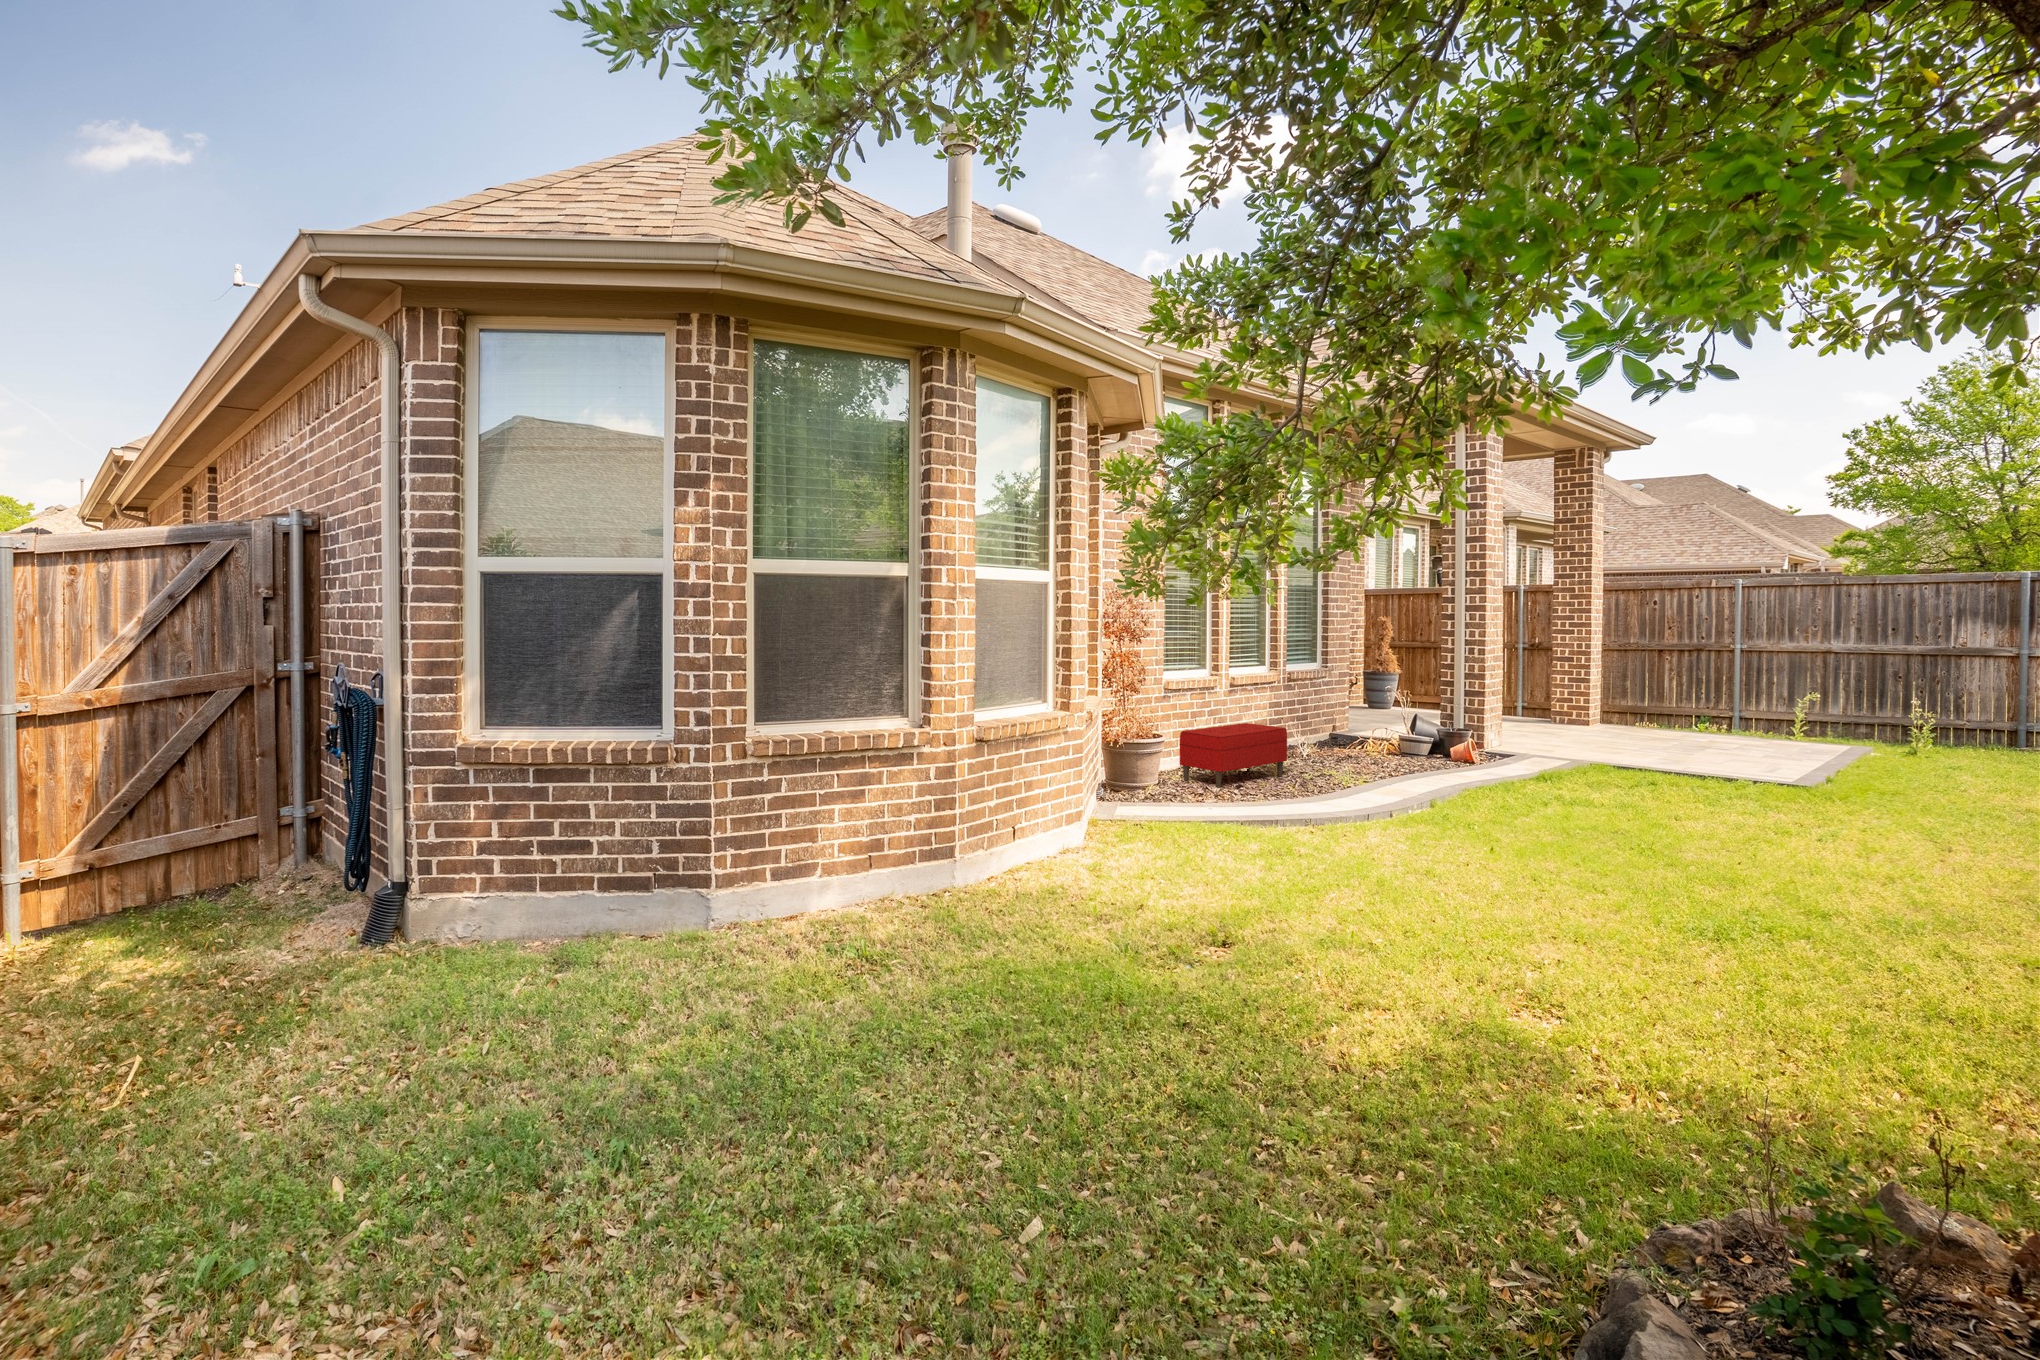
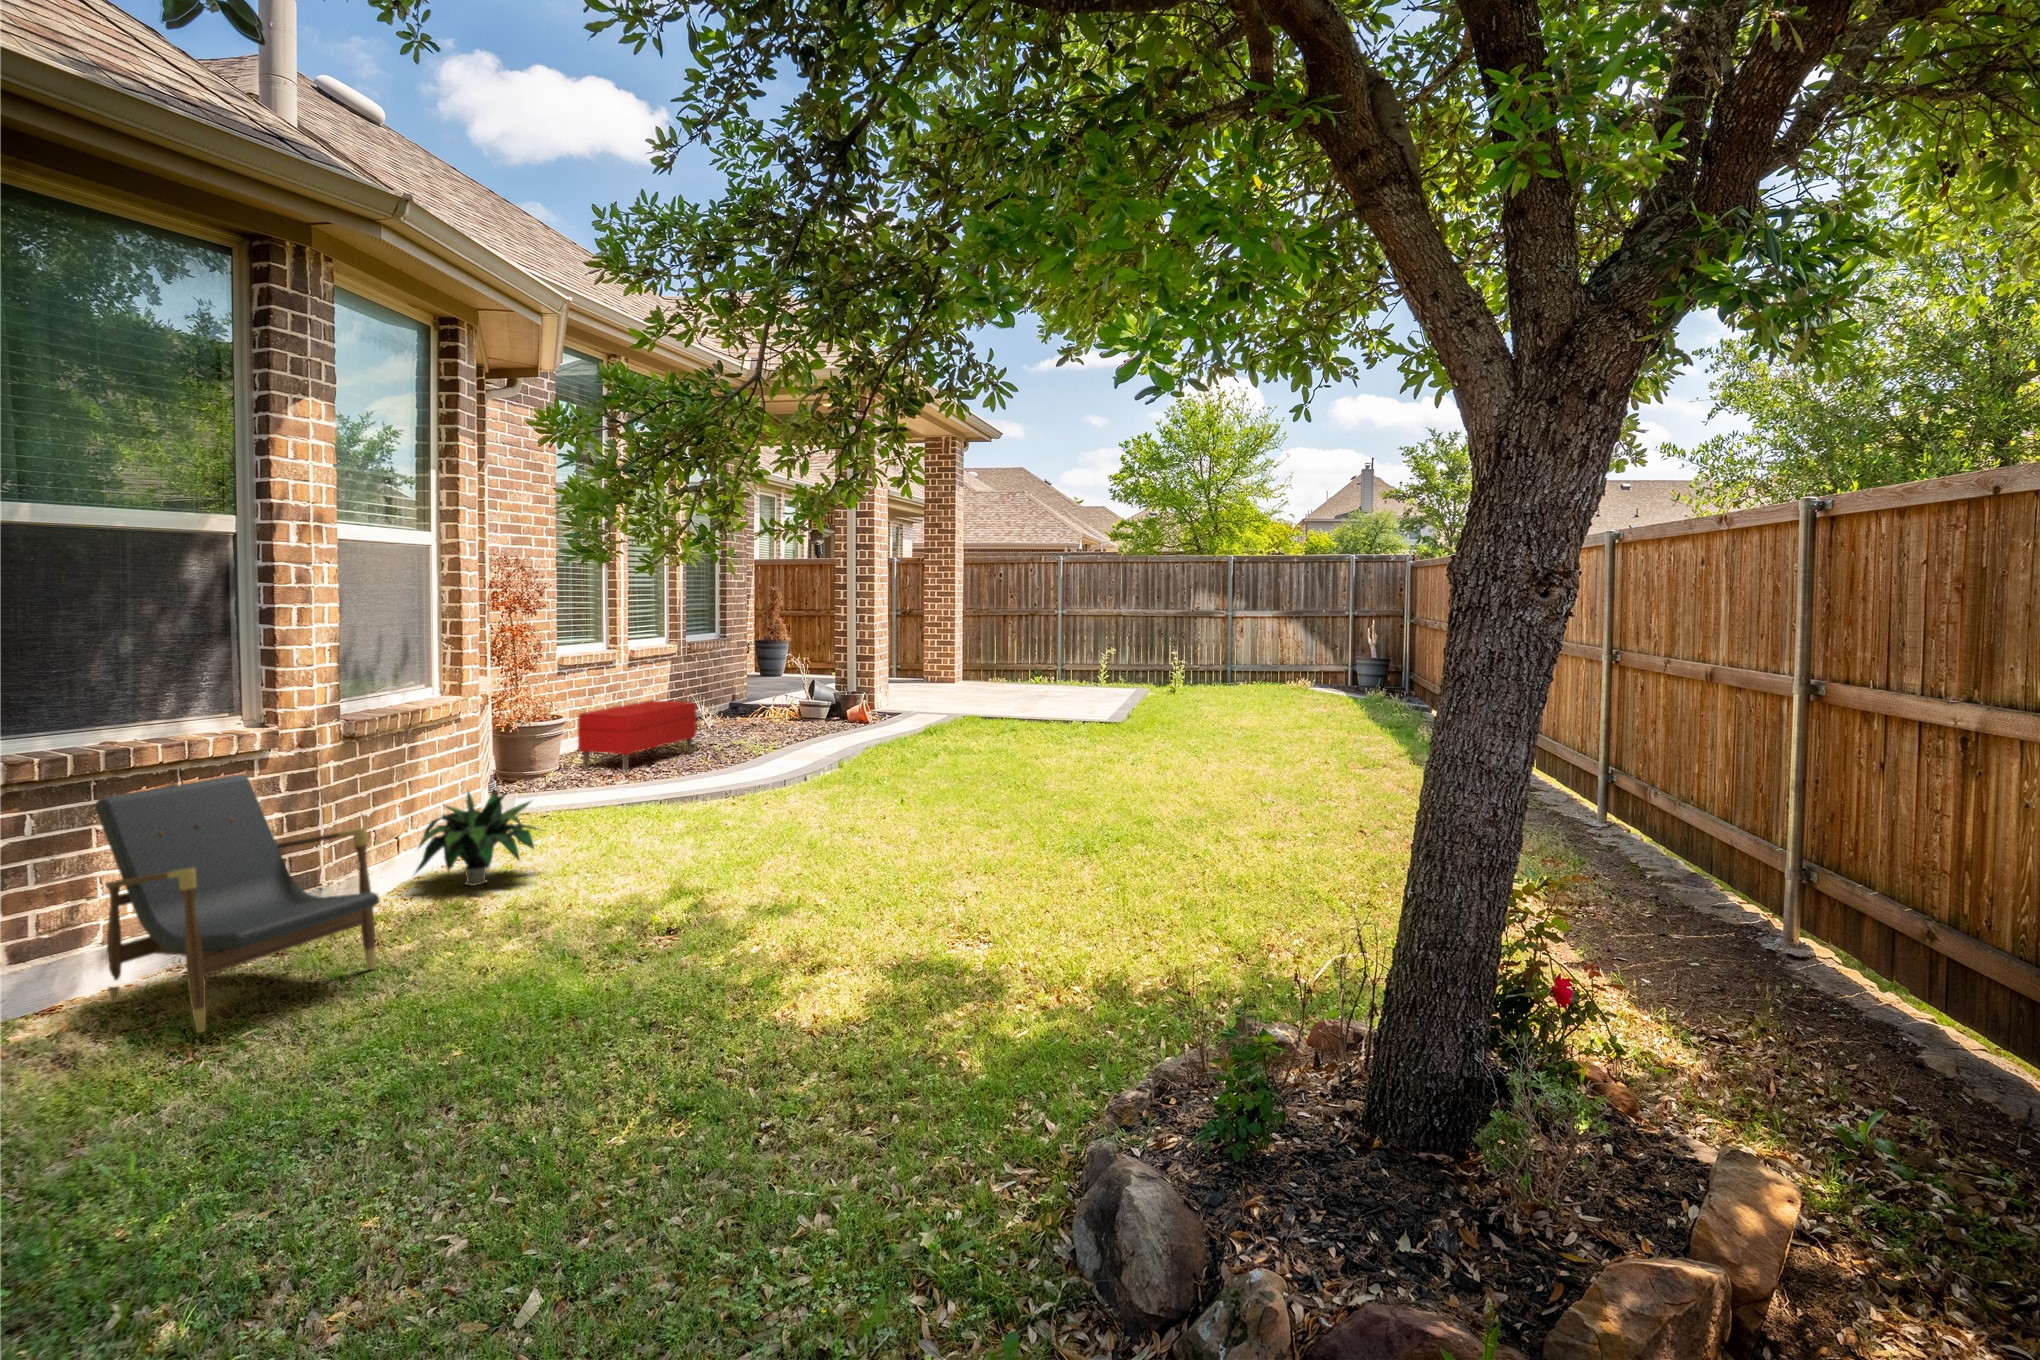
lounge chair: none [813,764,979,963] -> present [95,775,379,1033]
potted plant: none [1023,792,1128,877] -> present [415,791,543,886]

